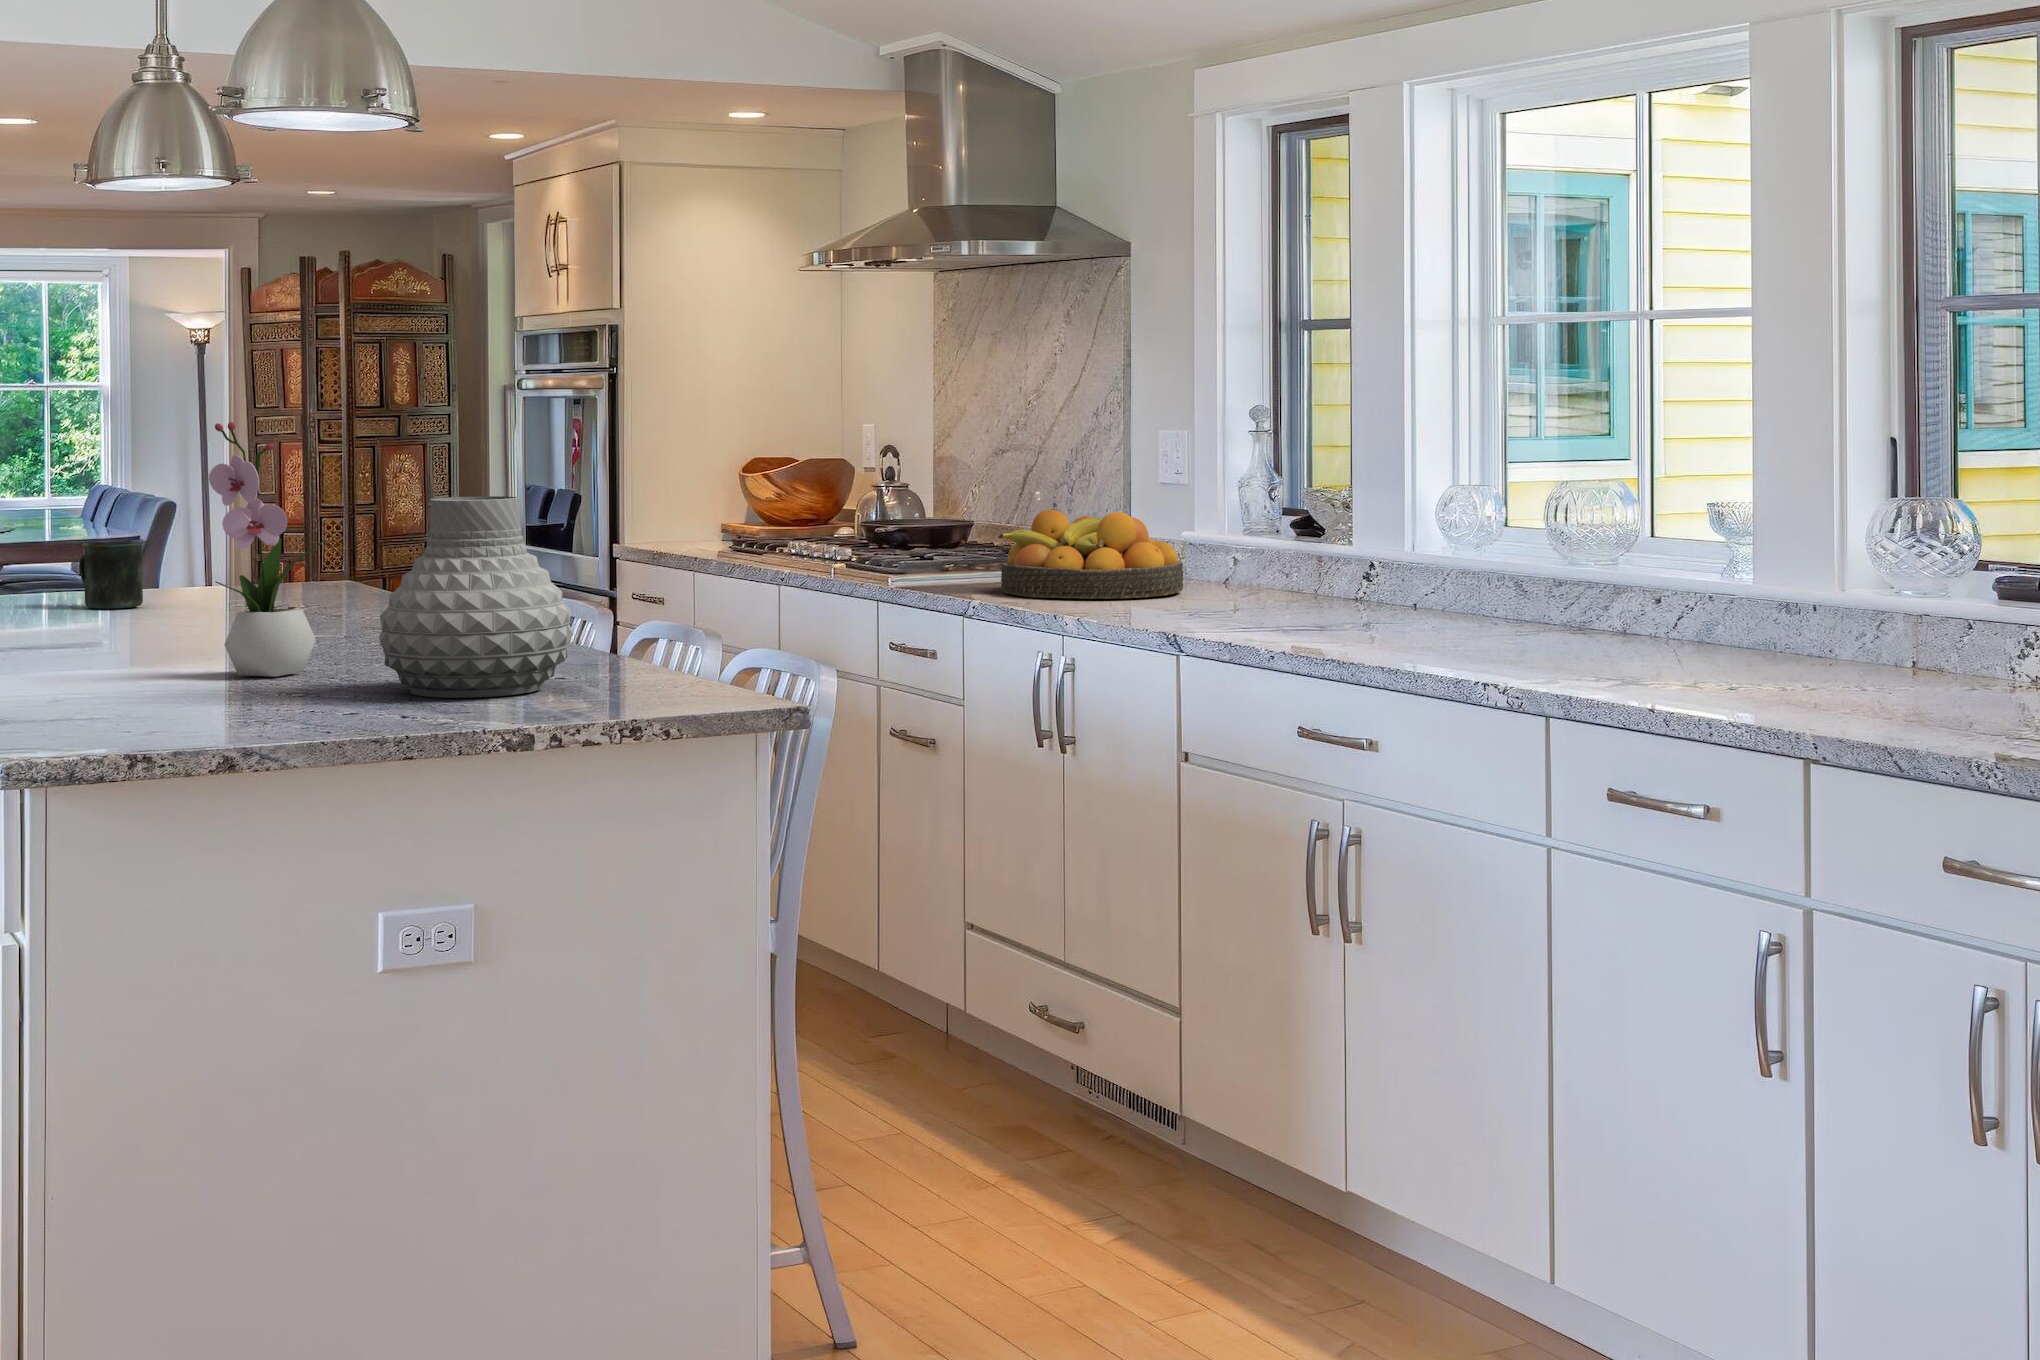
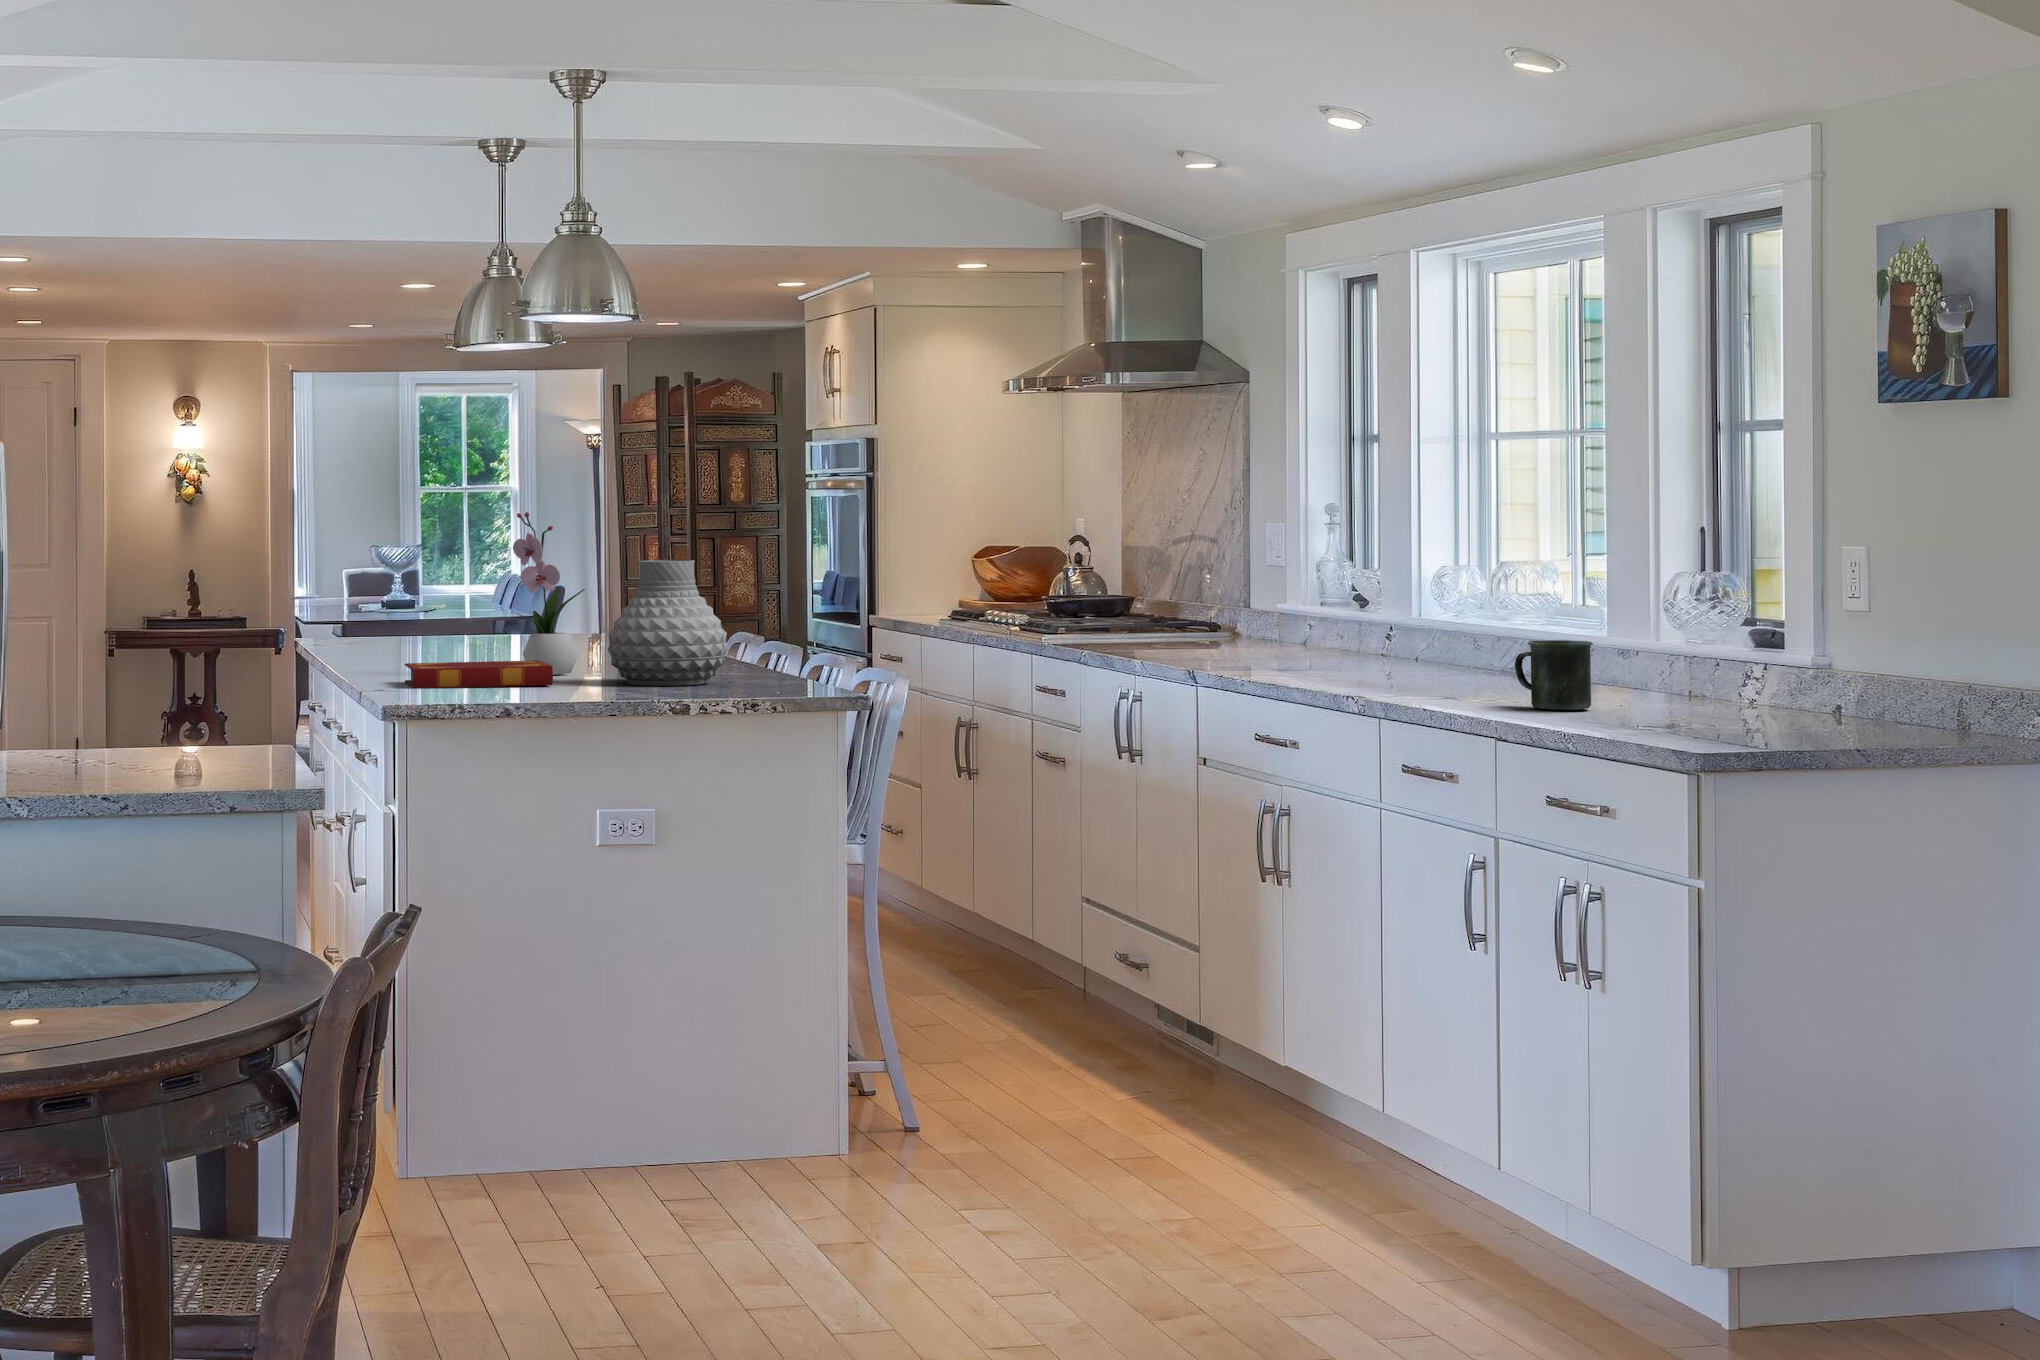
fruit bowl: present [998,510,1183,599] -> none [1097,583,1244,650]
mug: present [79,541,144,609] -> present [1515,640,1593,710]
hardback book: none [28,660,293,722] -> present [405,660,553,689]

